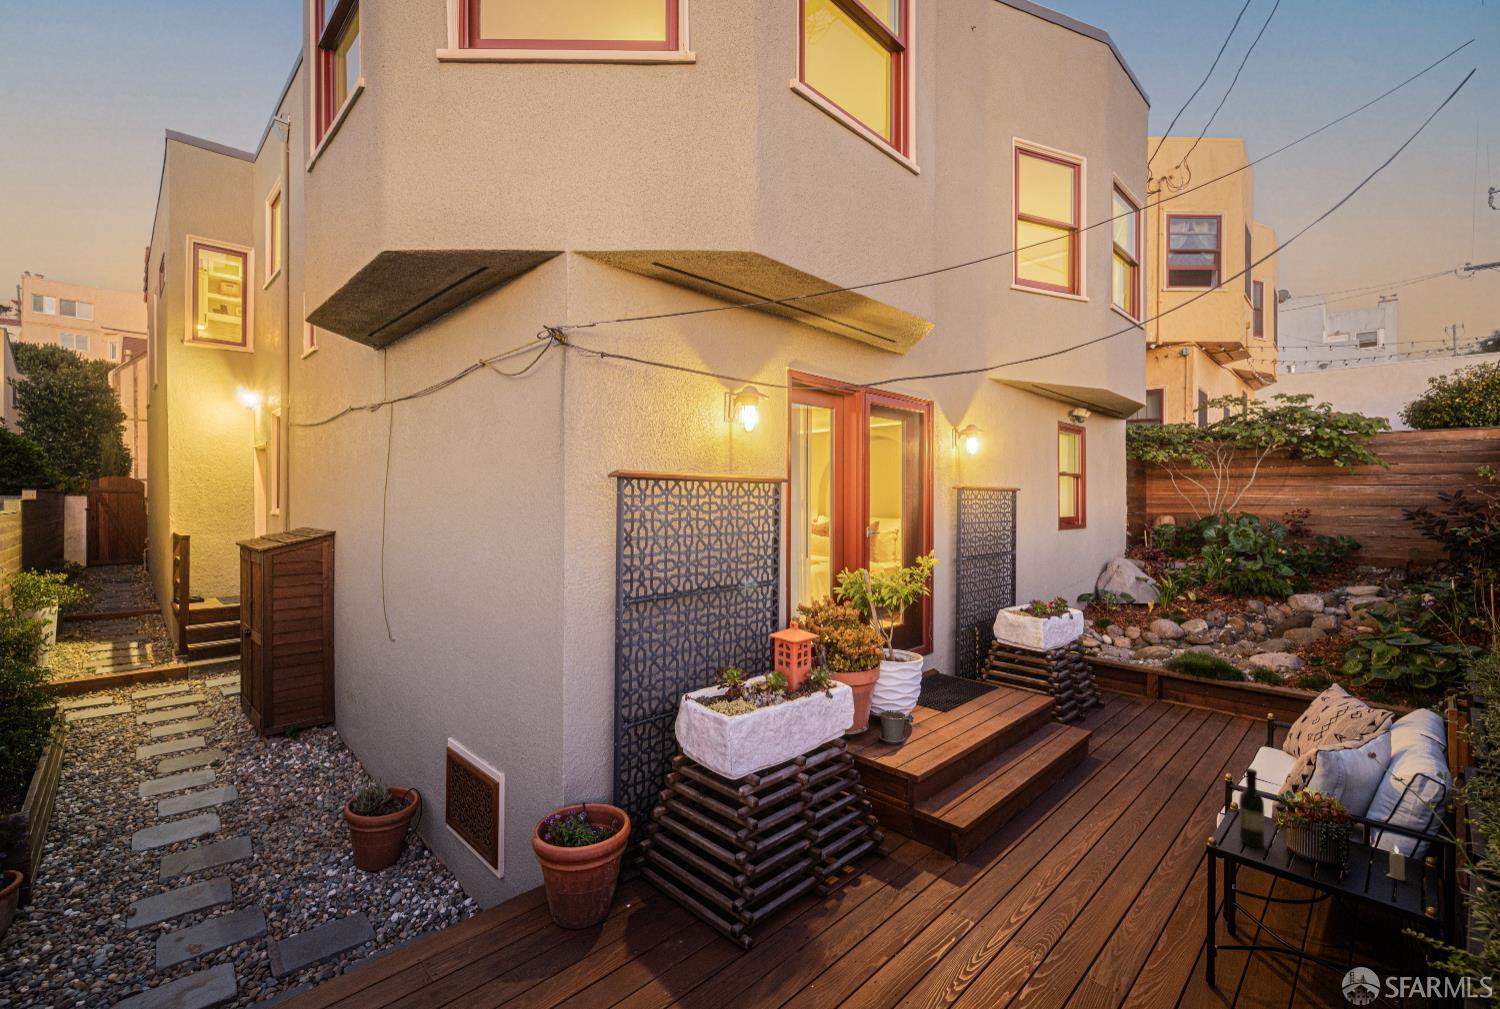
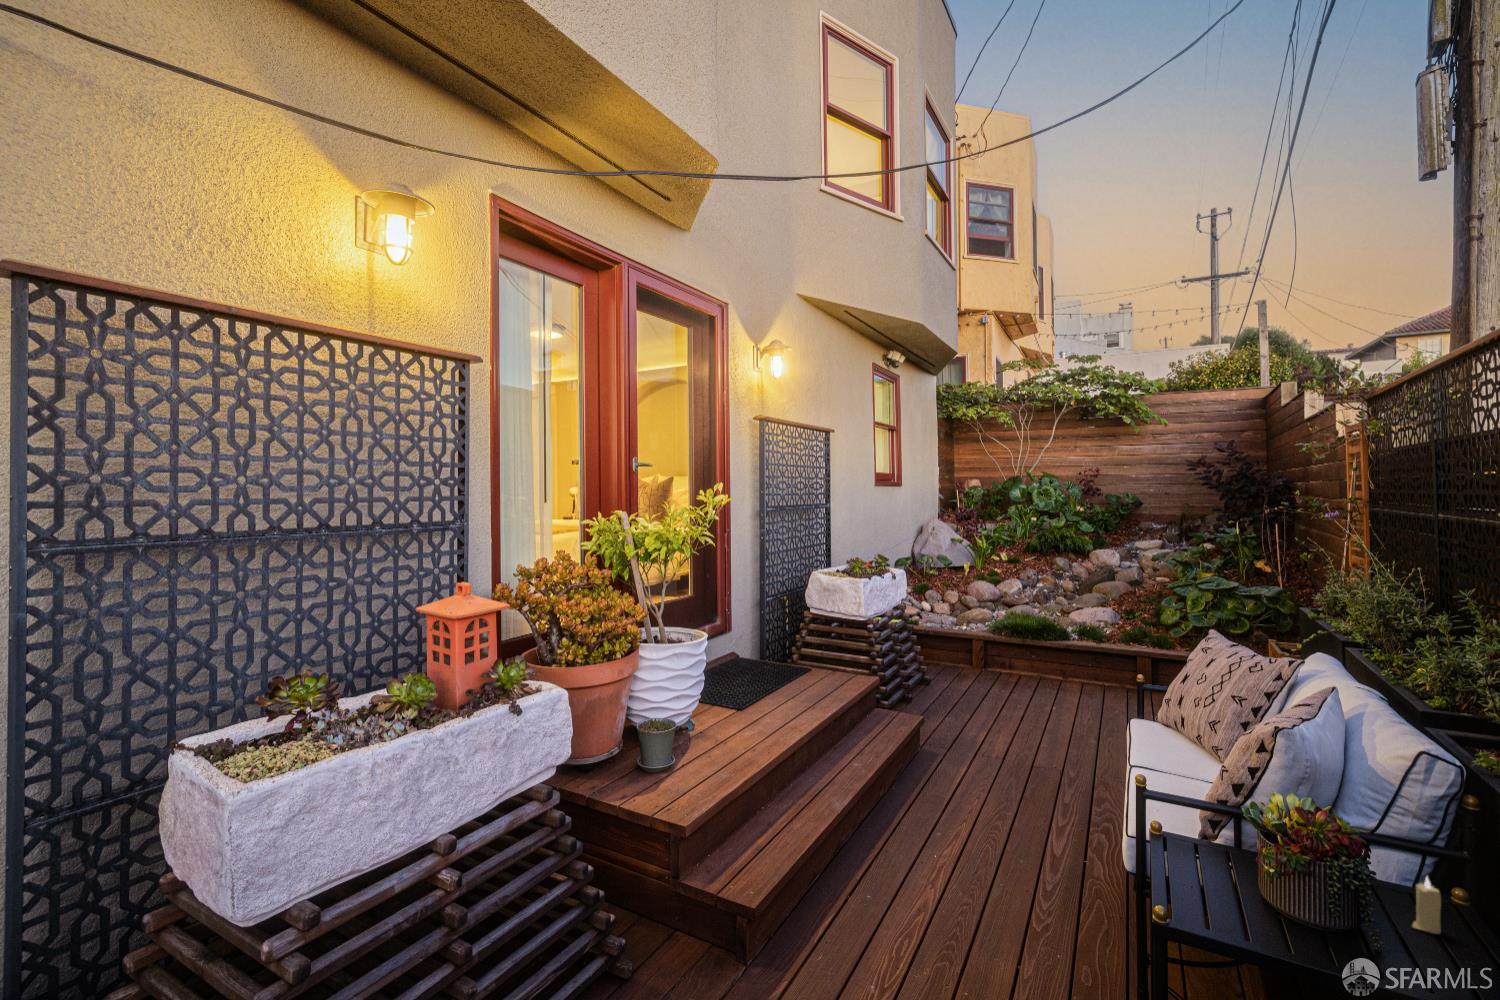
wine bottle: present [1239,768,1265,847] -> none [1186,769,1226,901]

